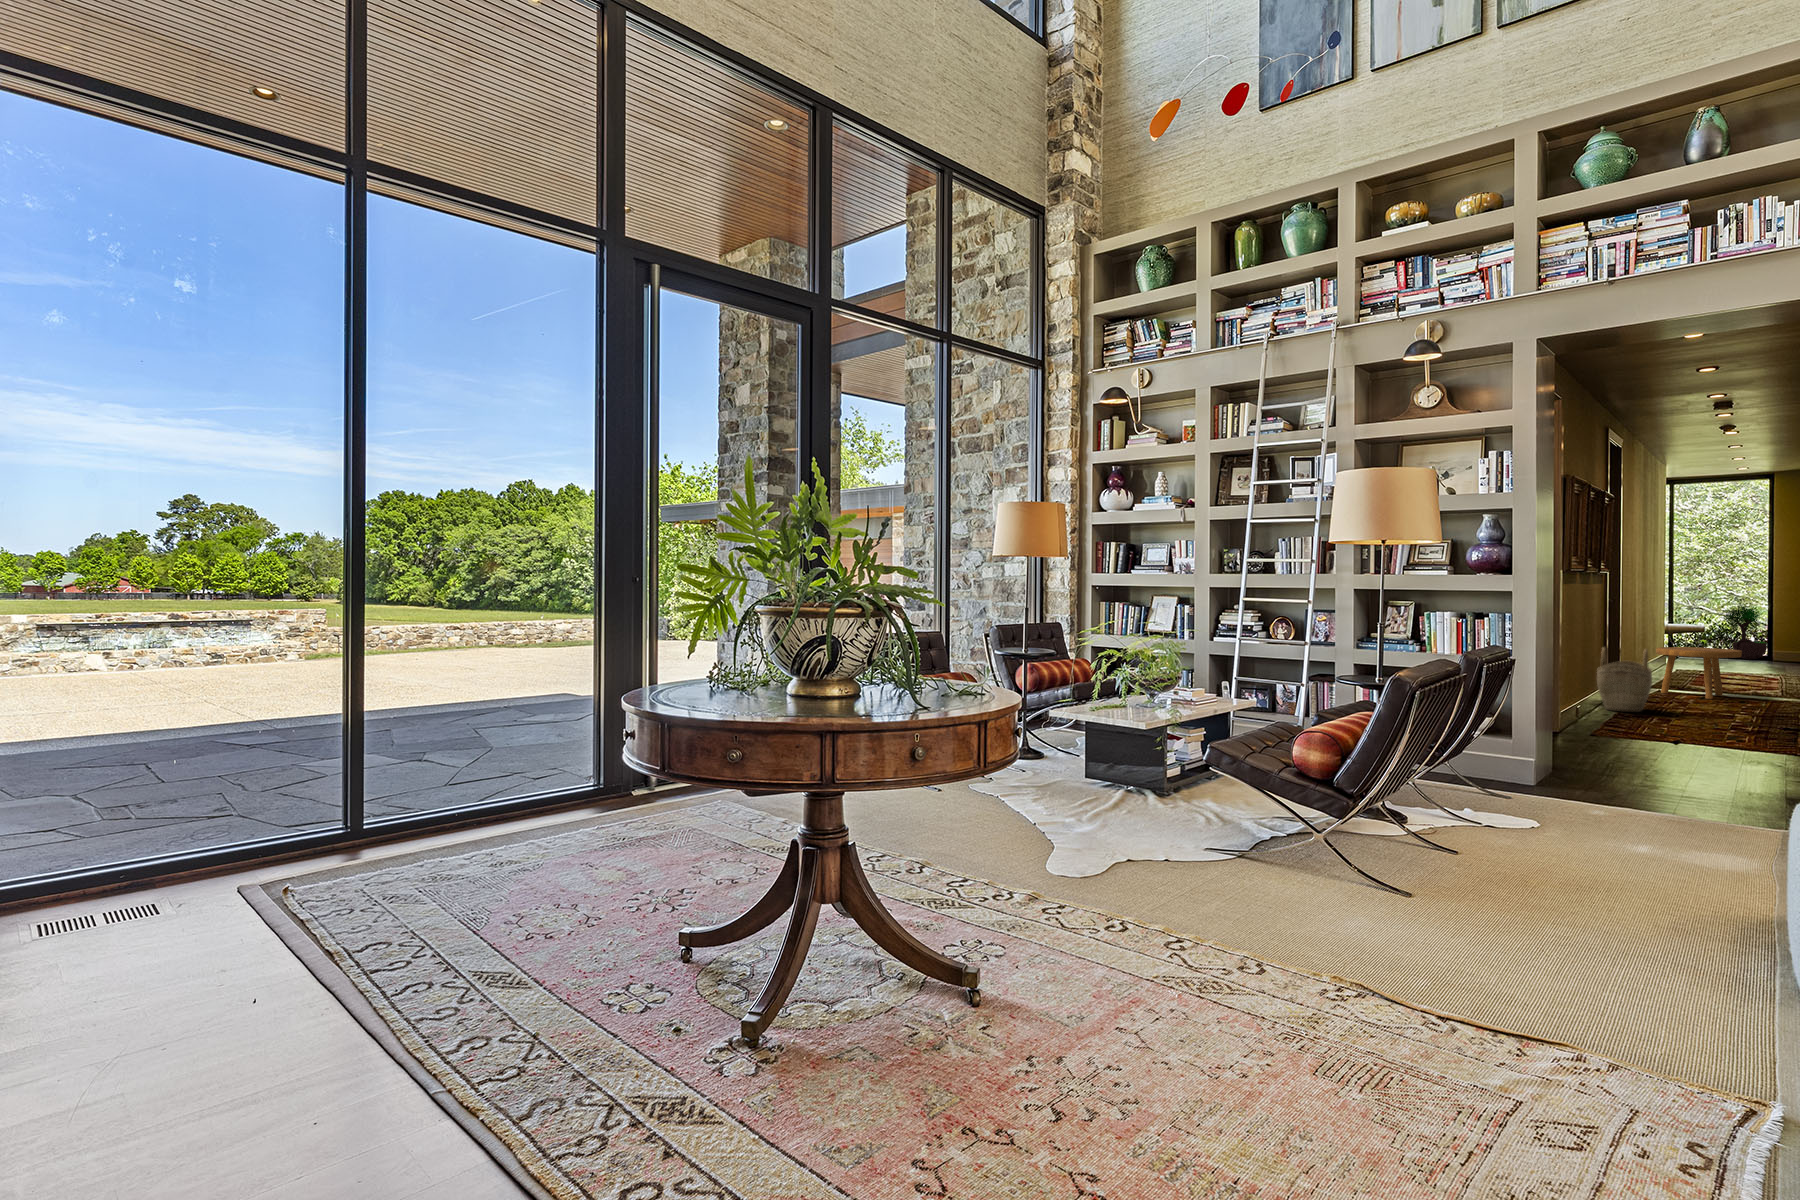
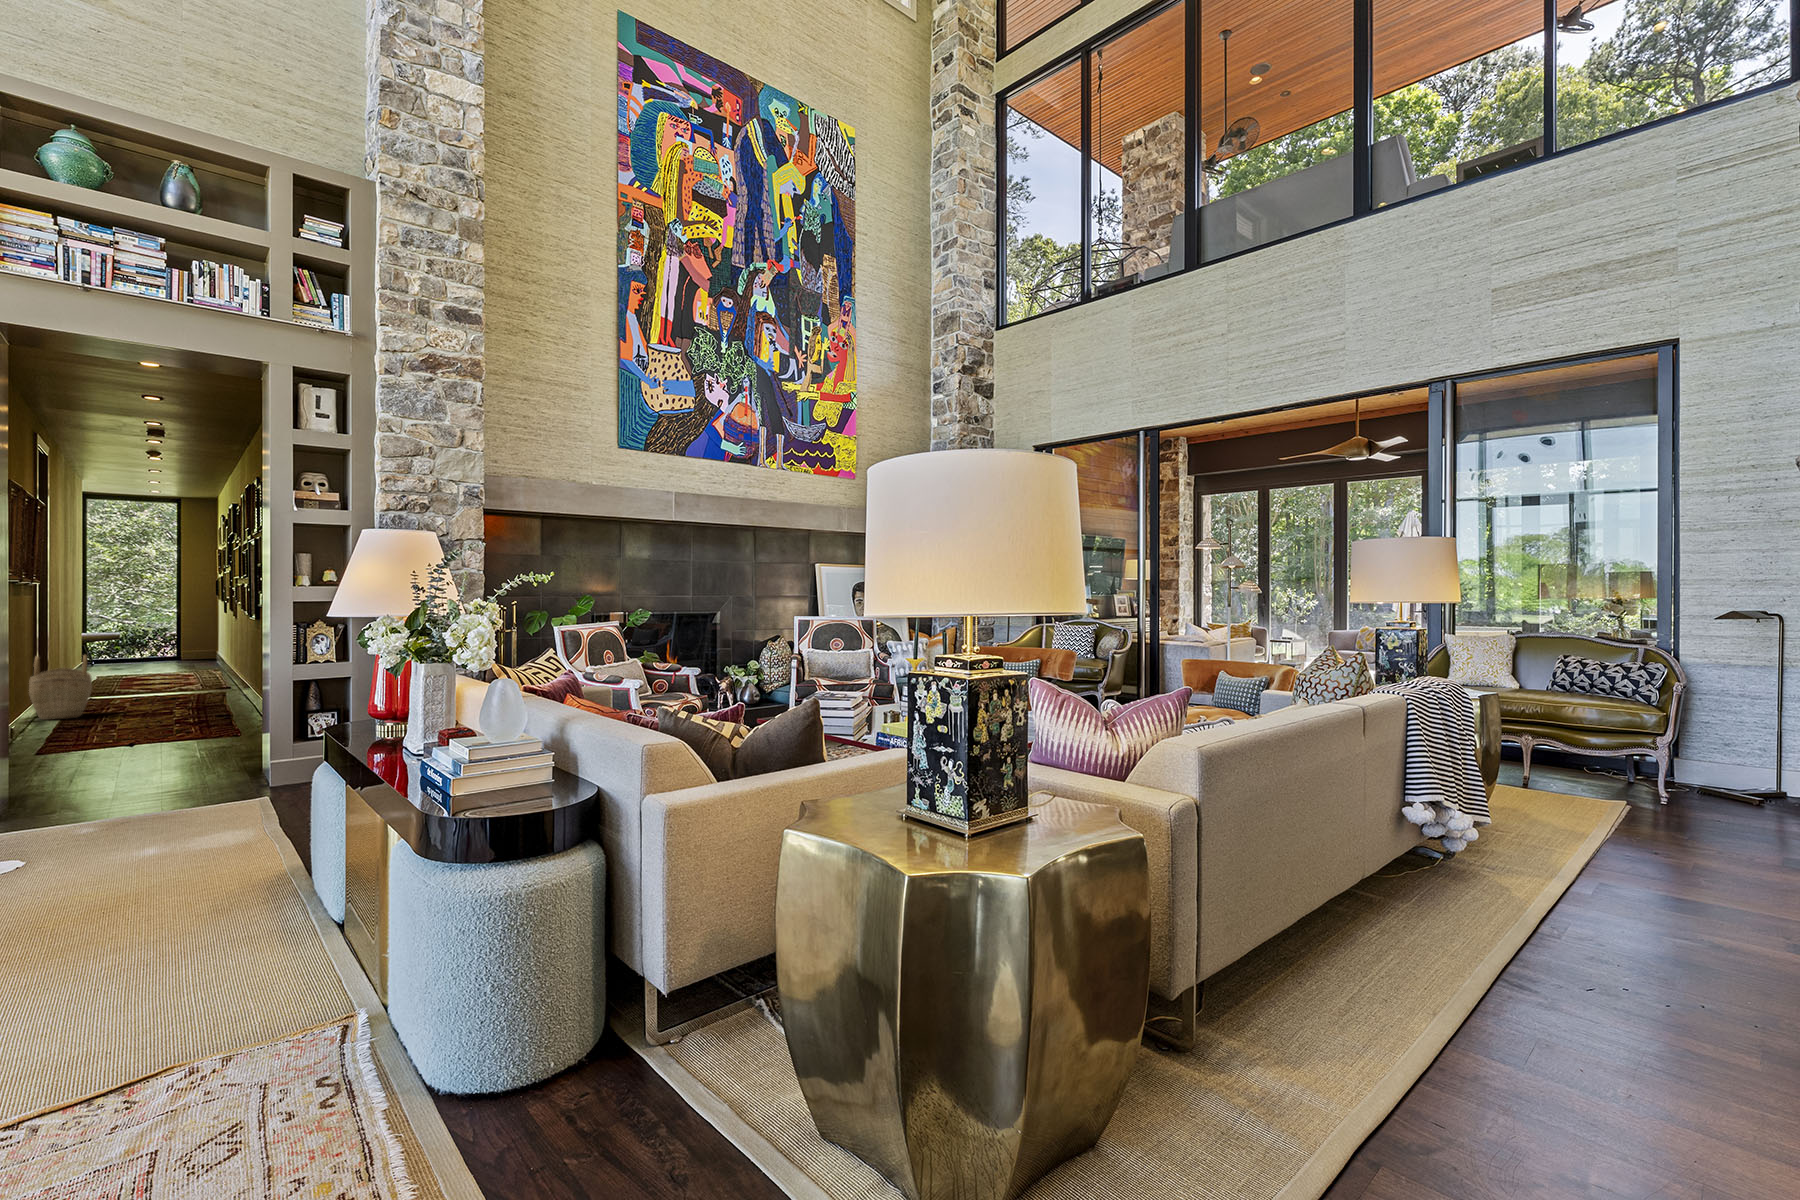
potted tree: present [1722,605,1767,660] -> none [132,607,175,659]
footstool: present [1656,647,1742,699] -> none [87,650,170,697]

